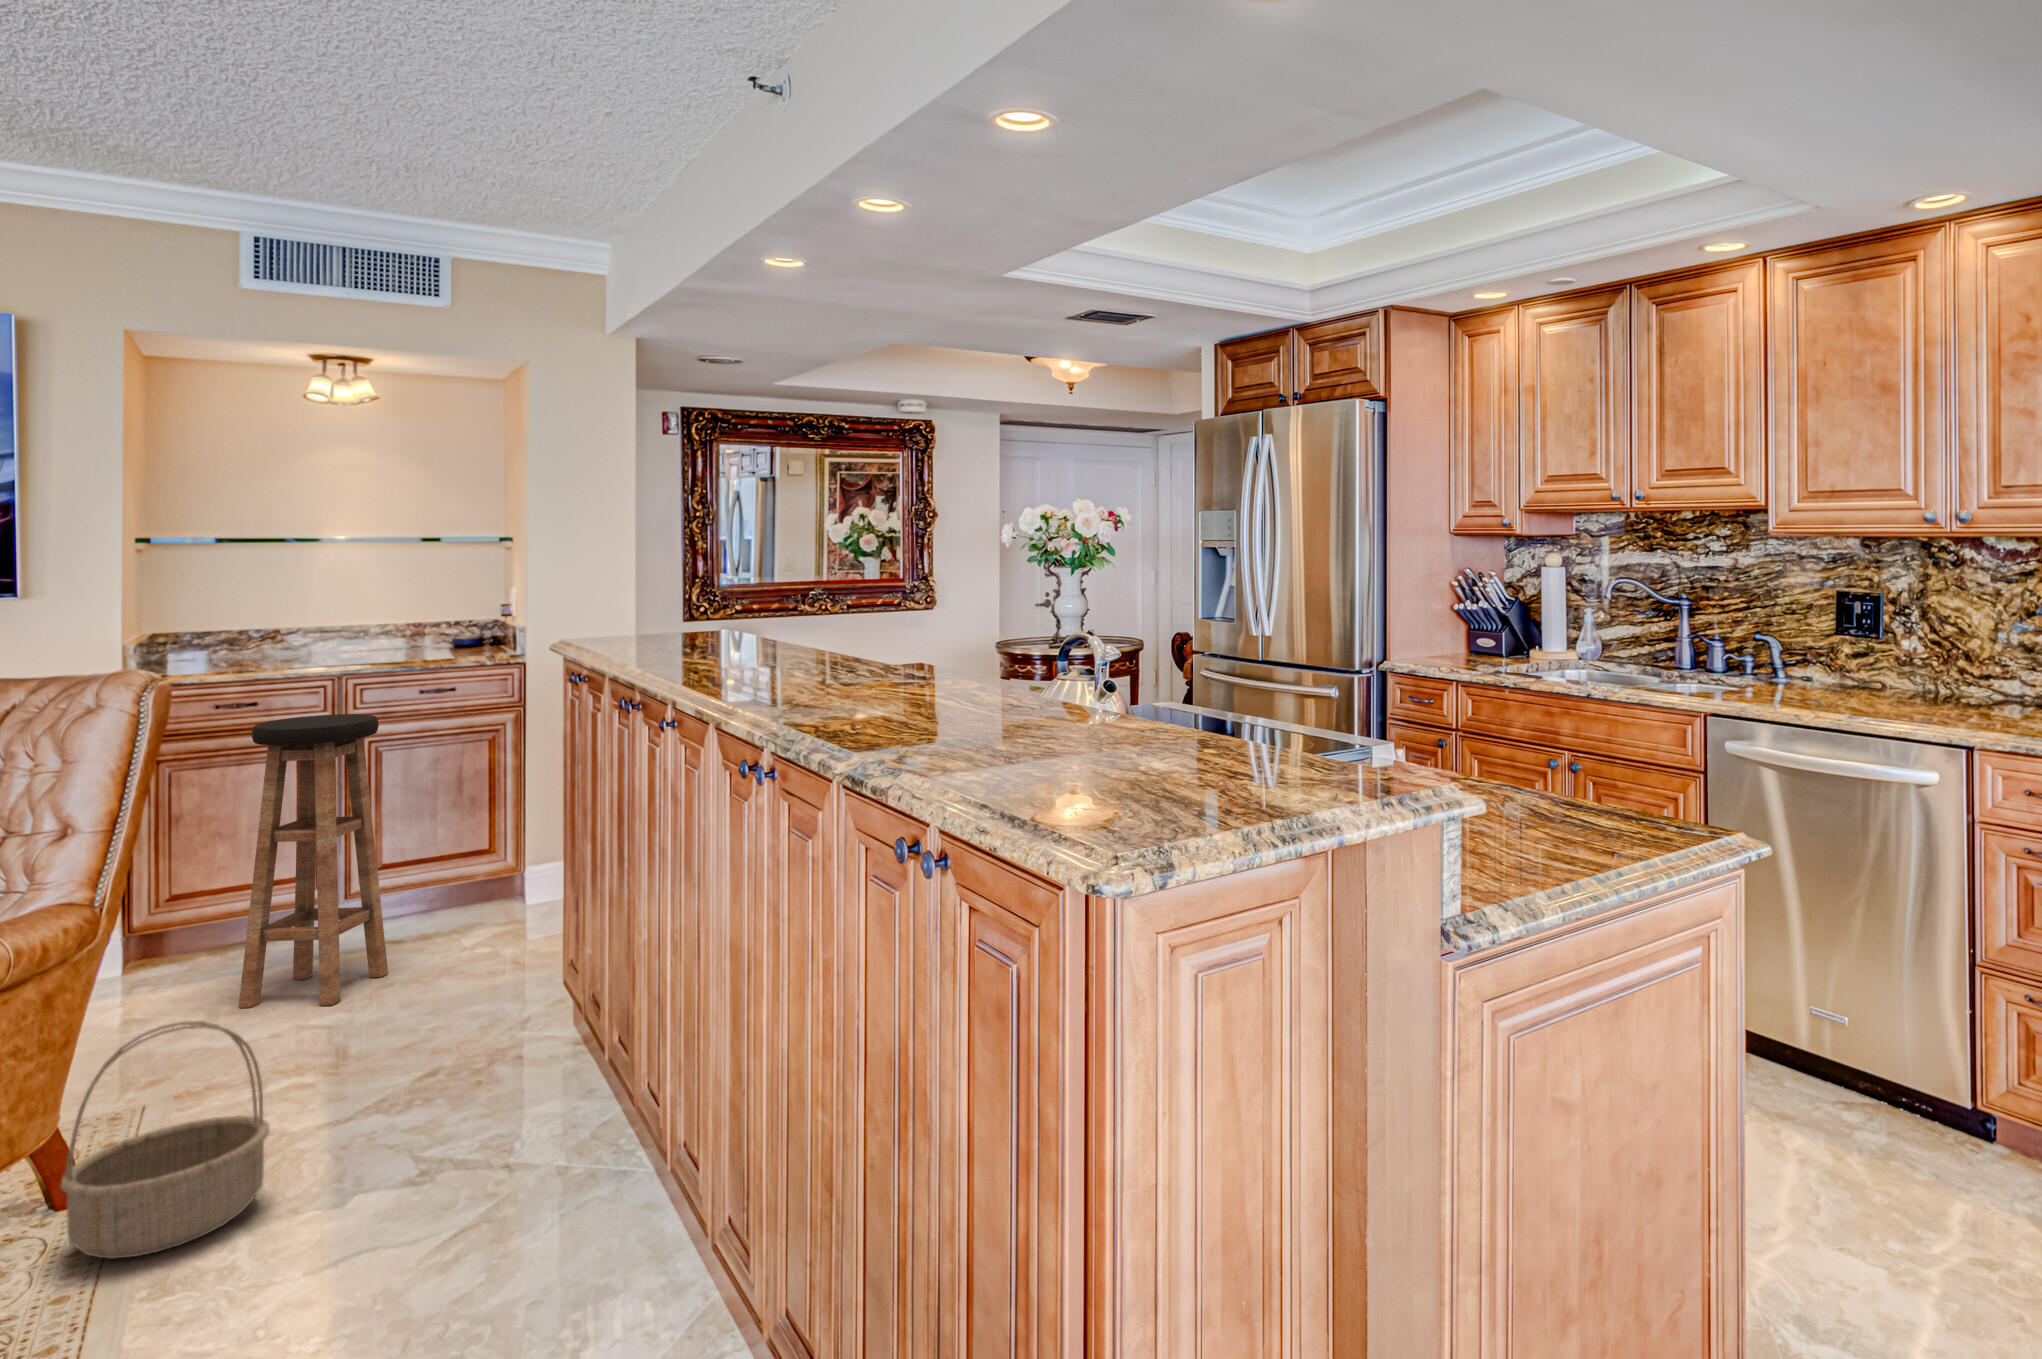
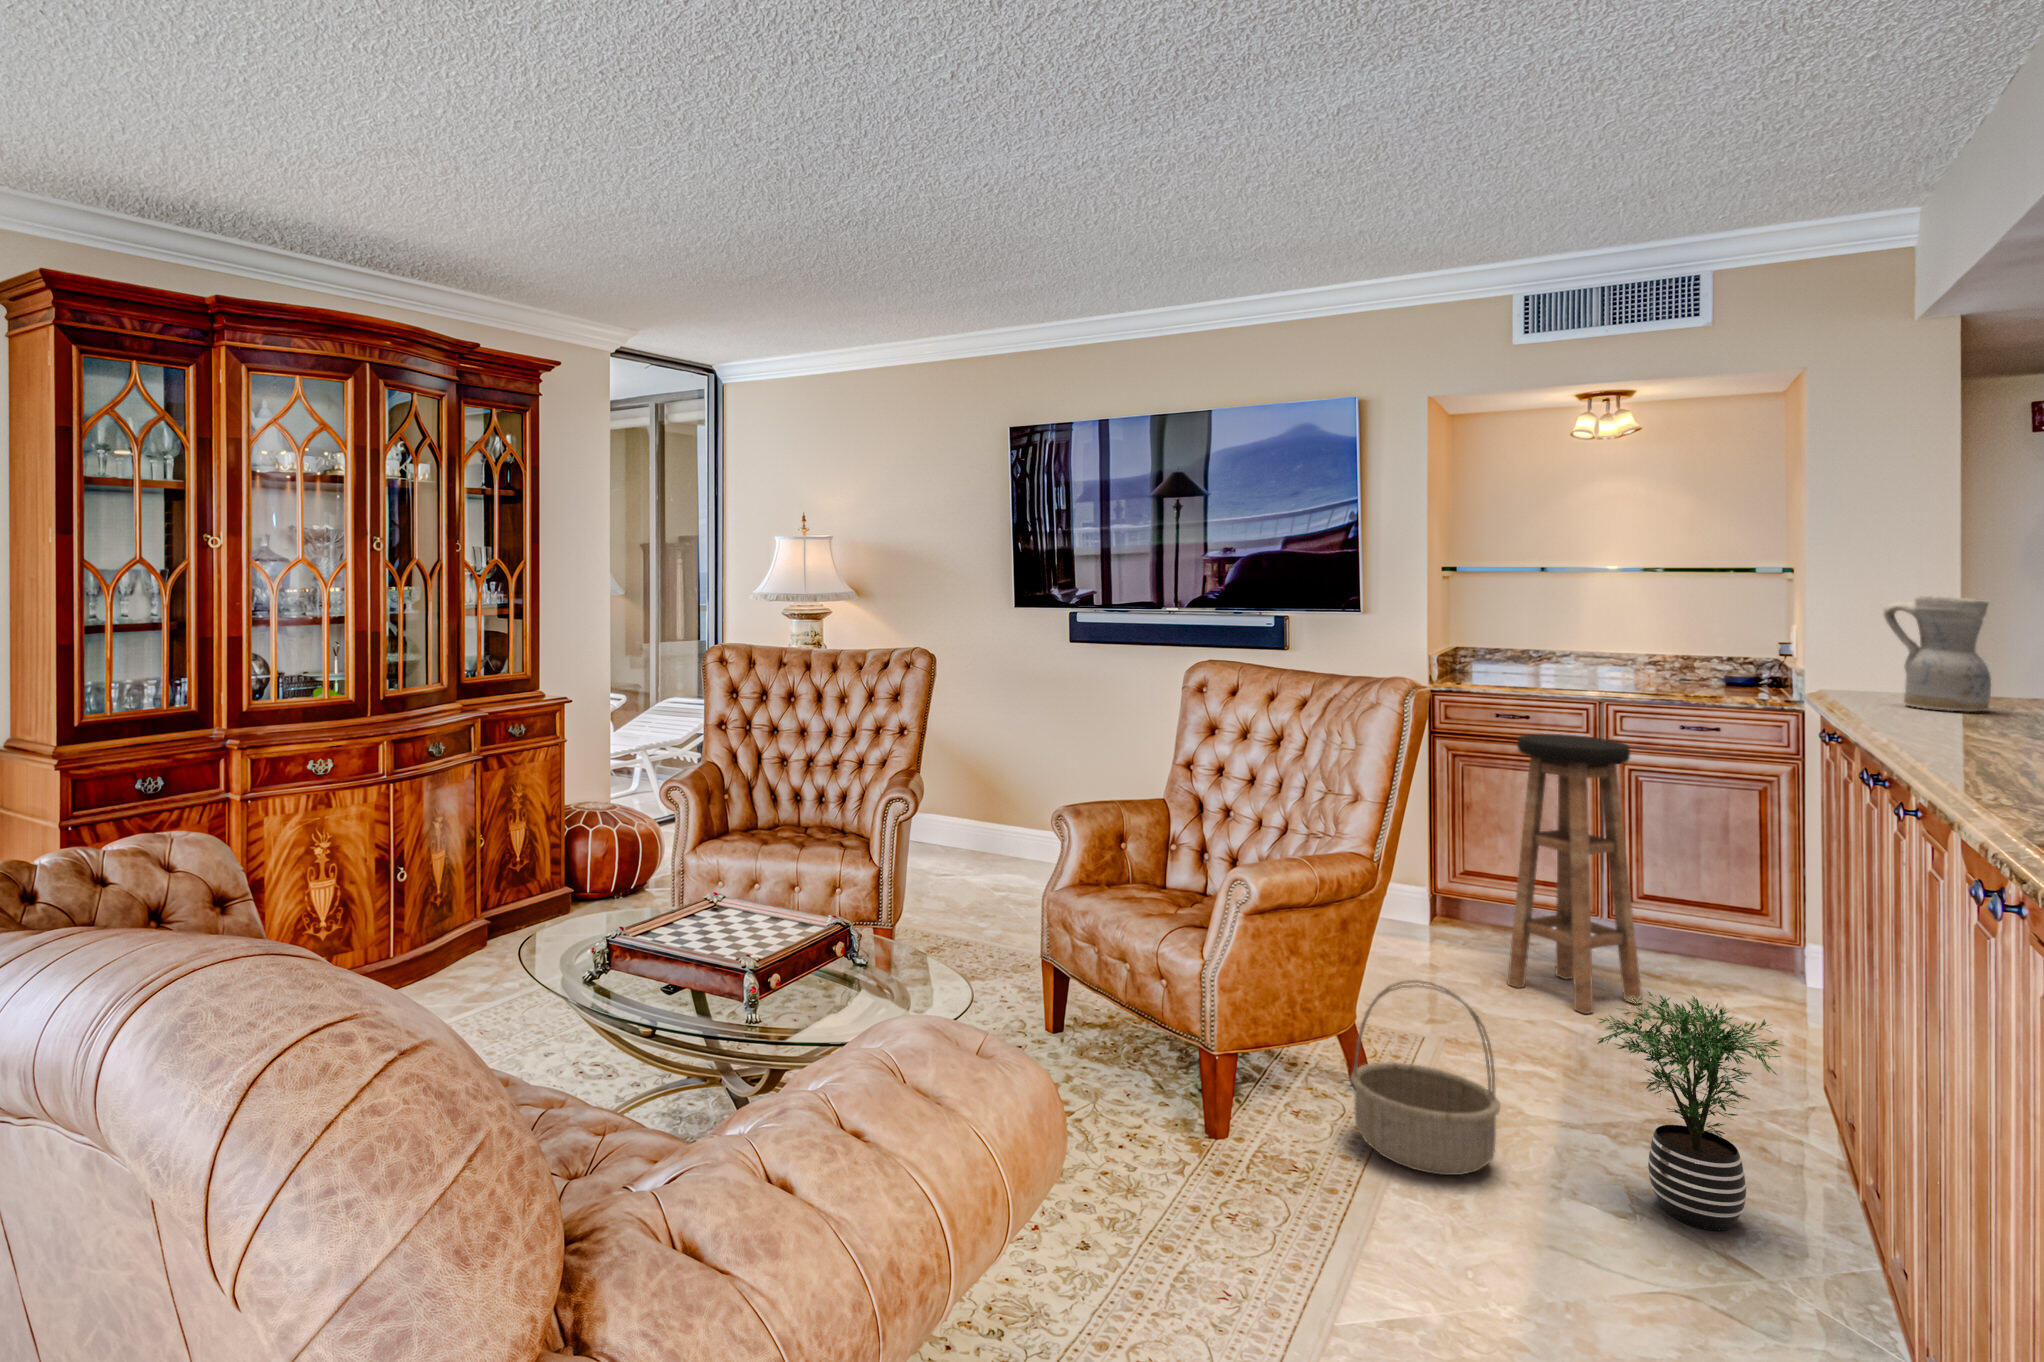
ceramic pitcher: none [606,552,674,643] -> present [1884,596,1991,712]
potted plant: none [377,931,547,1149] -> present [1597,992,1781,1231]

